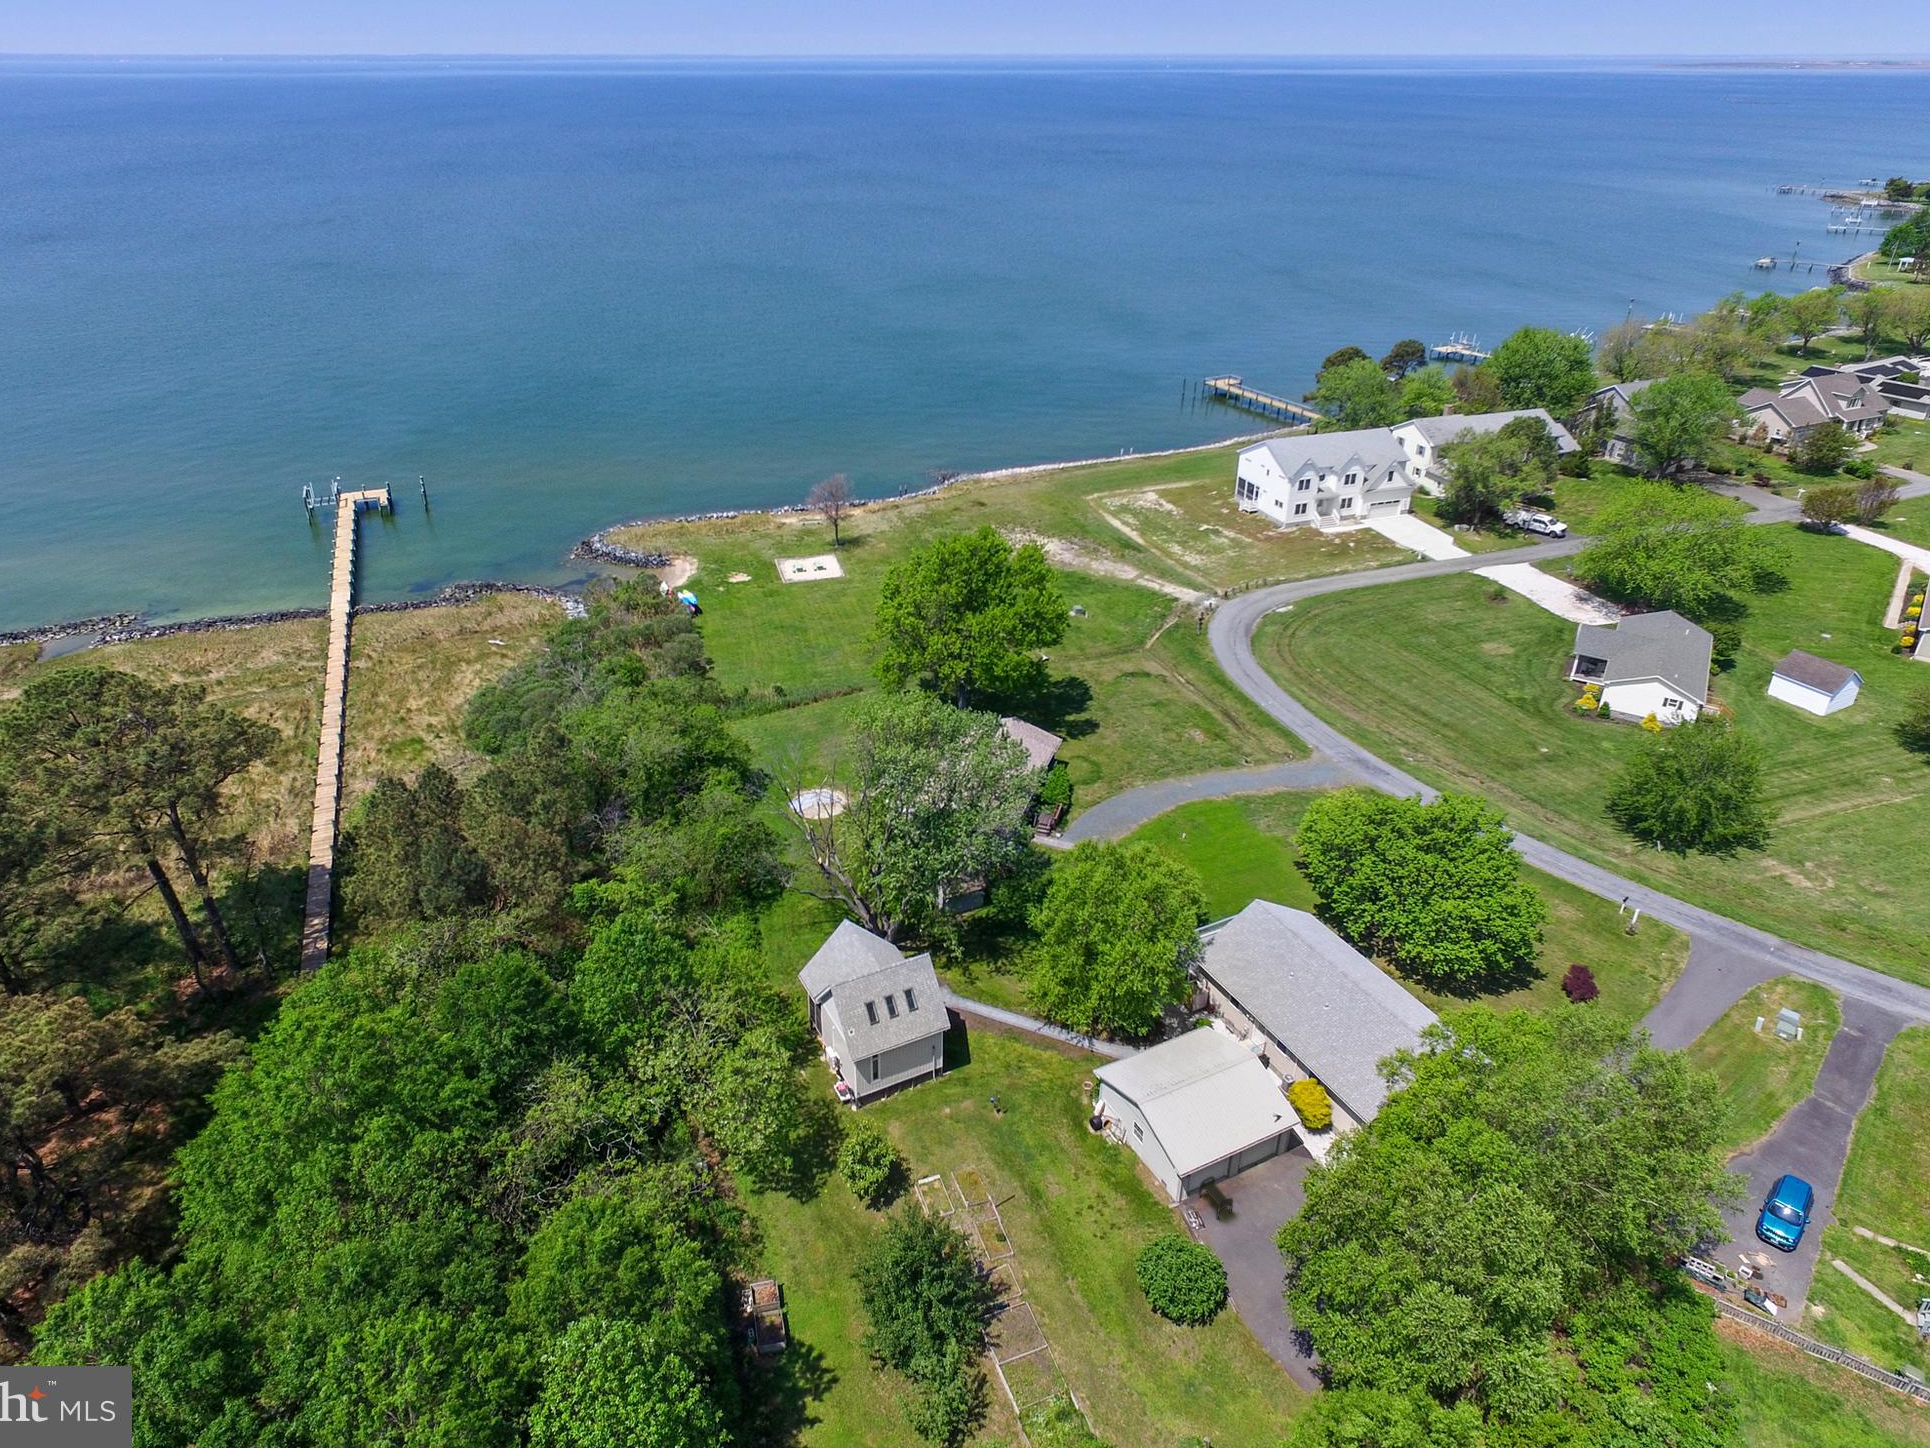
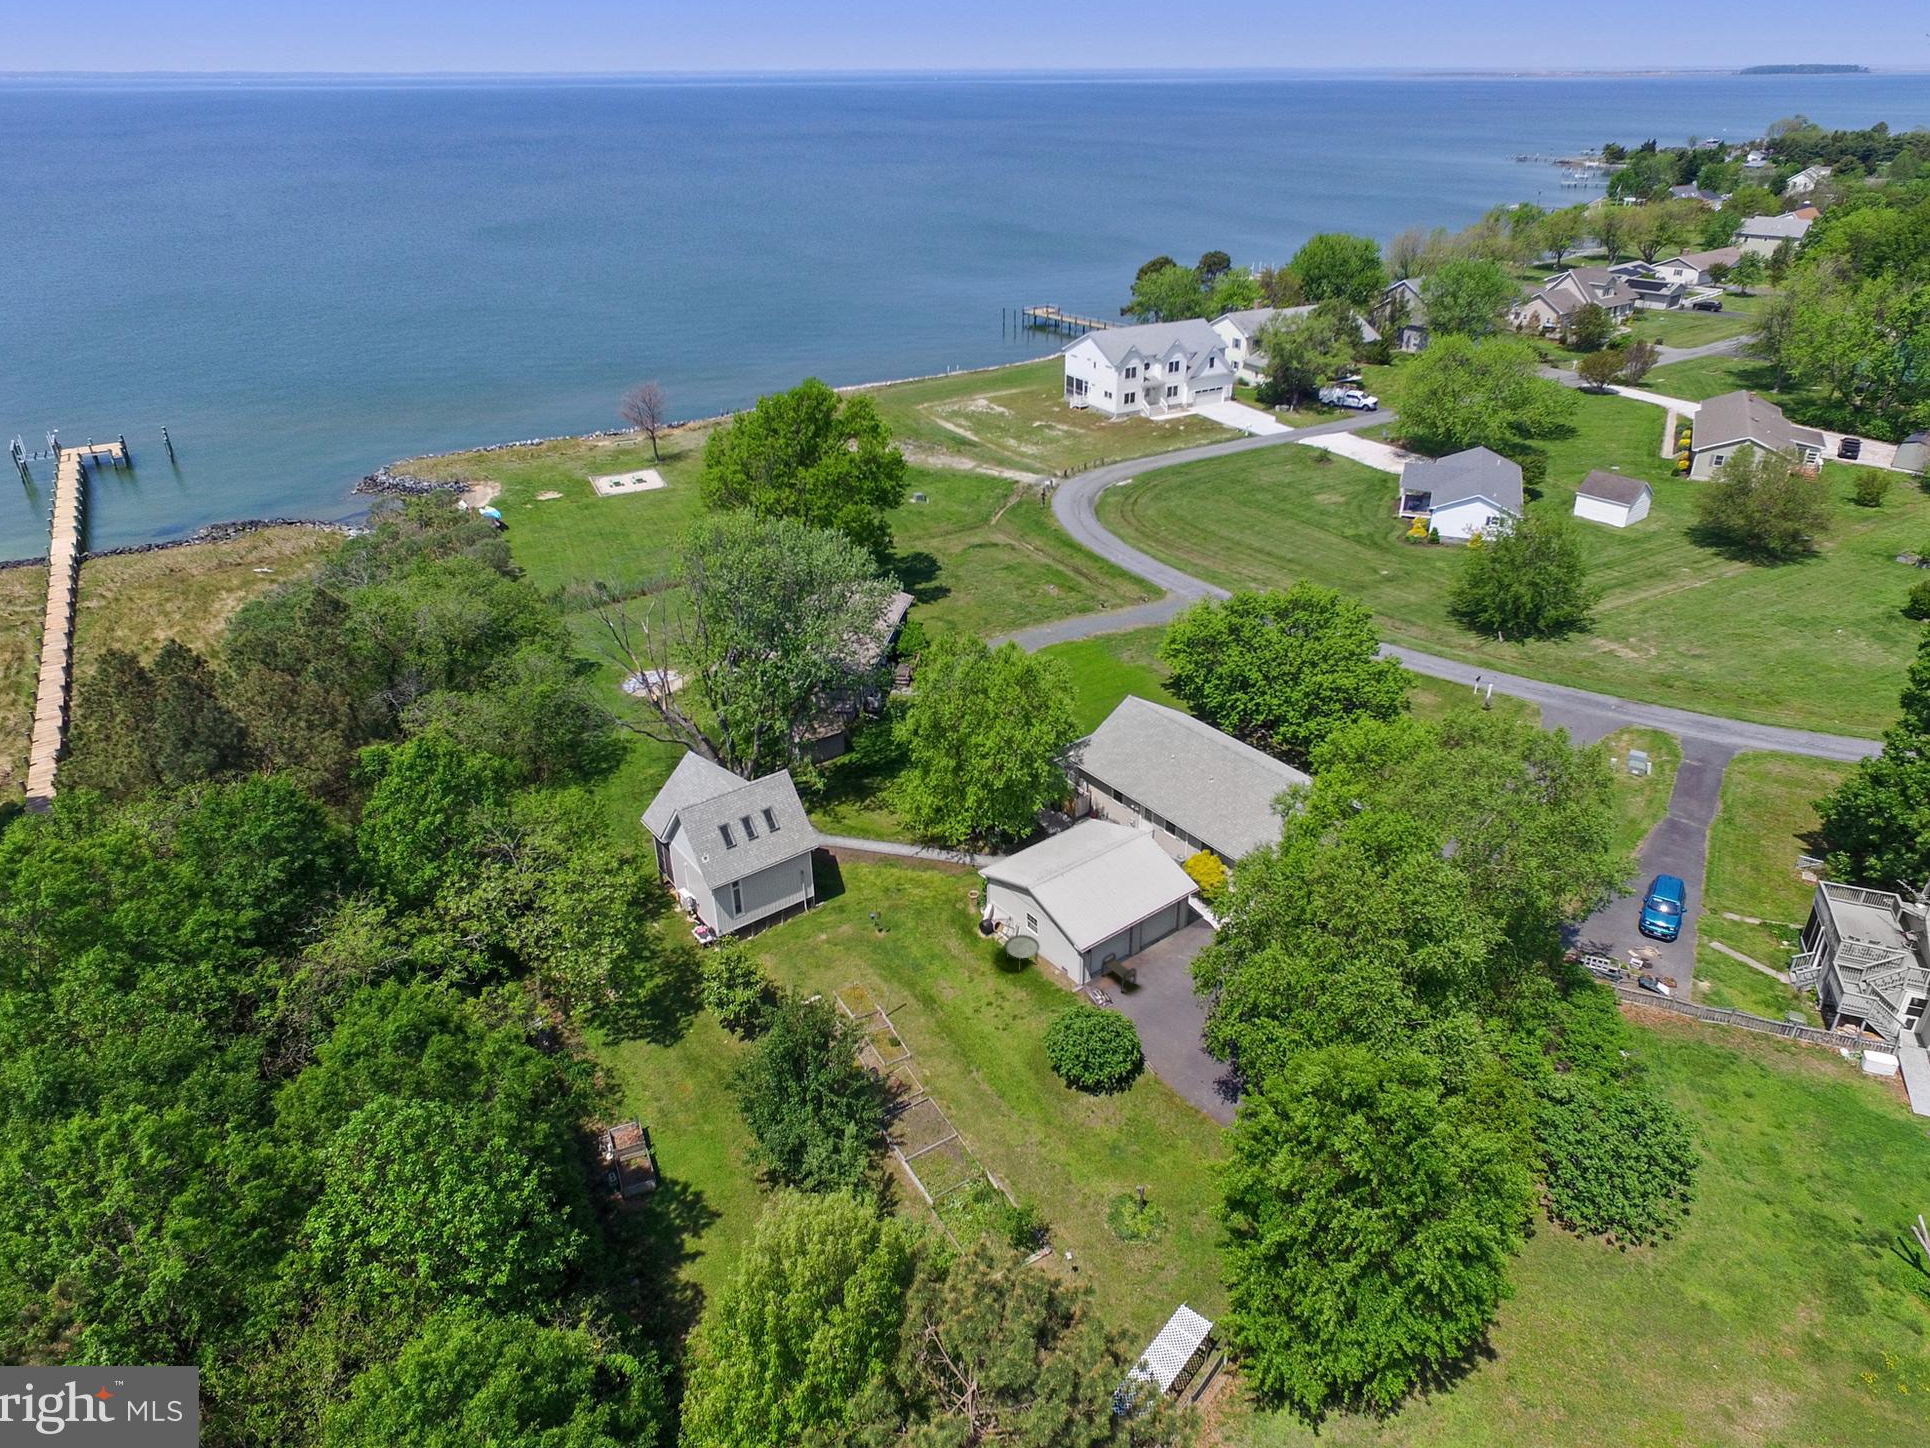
round table: none [1109,1141,1142,1179] -> present [1005,935,1039,966]

